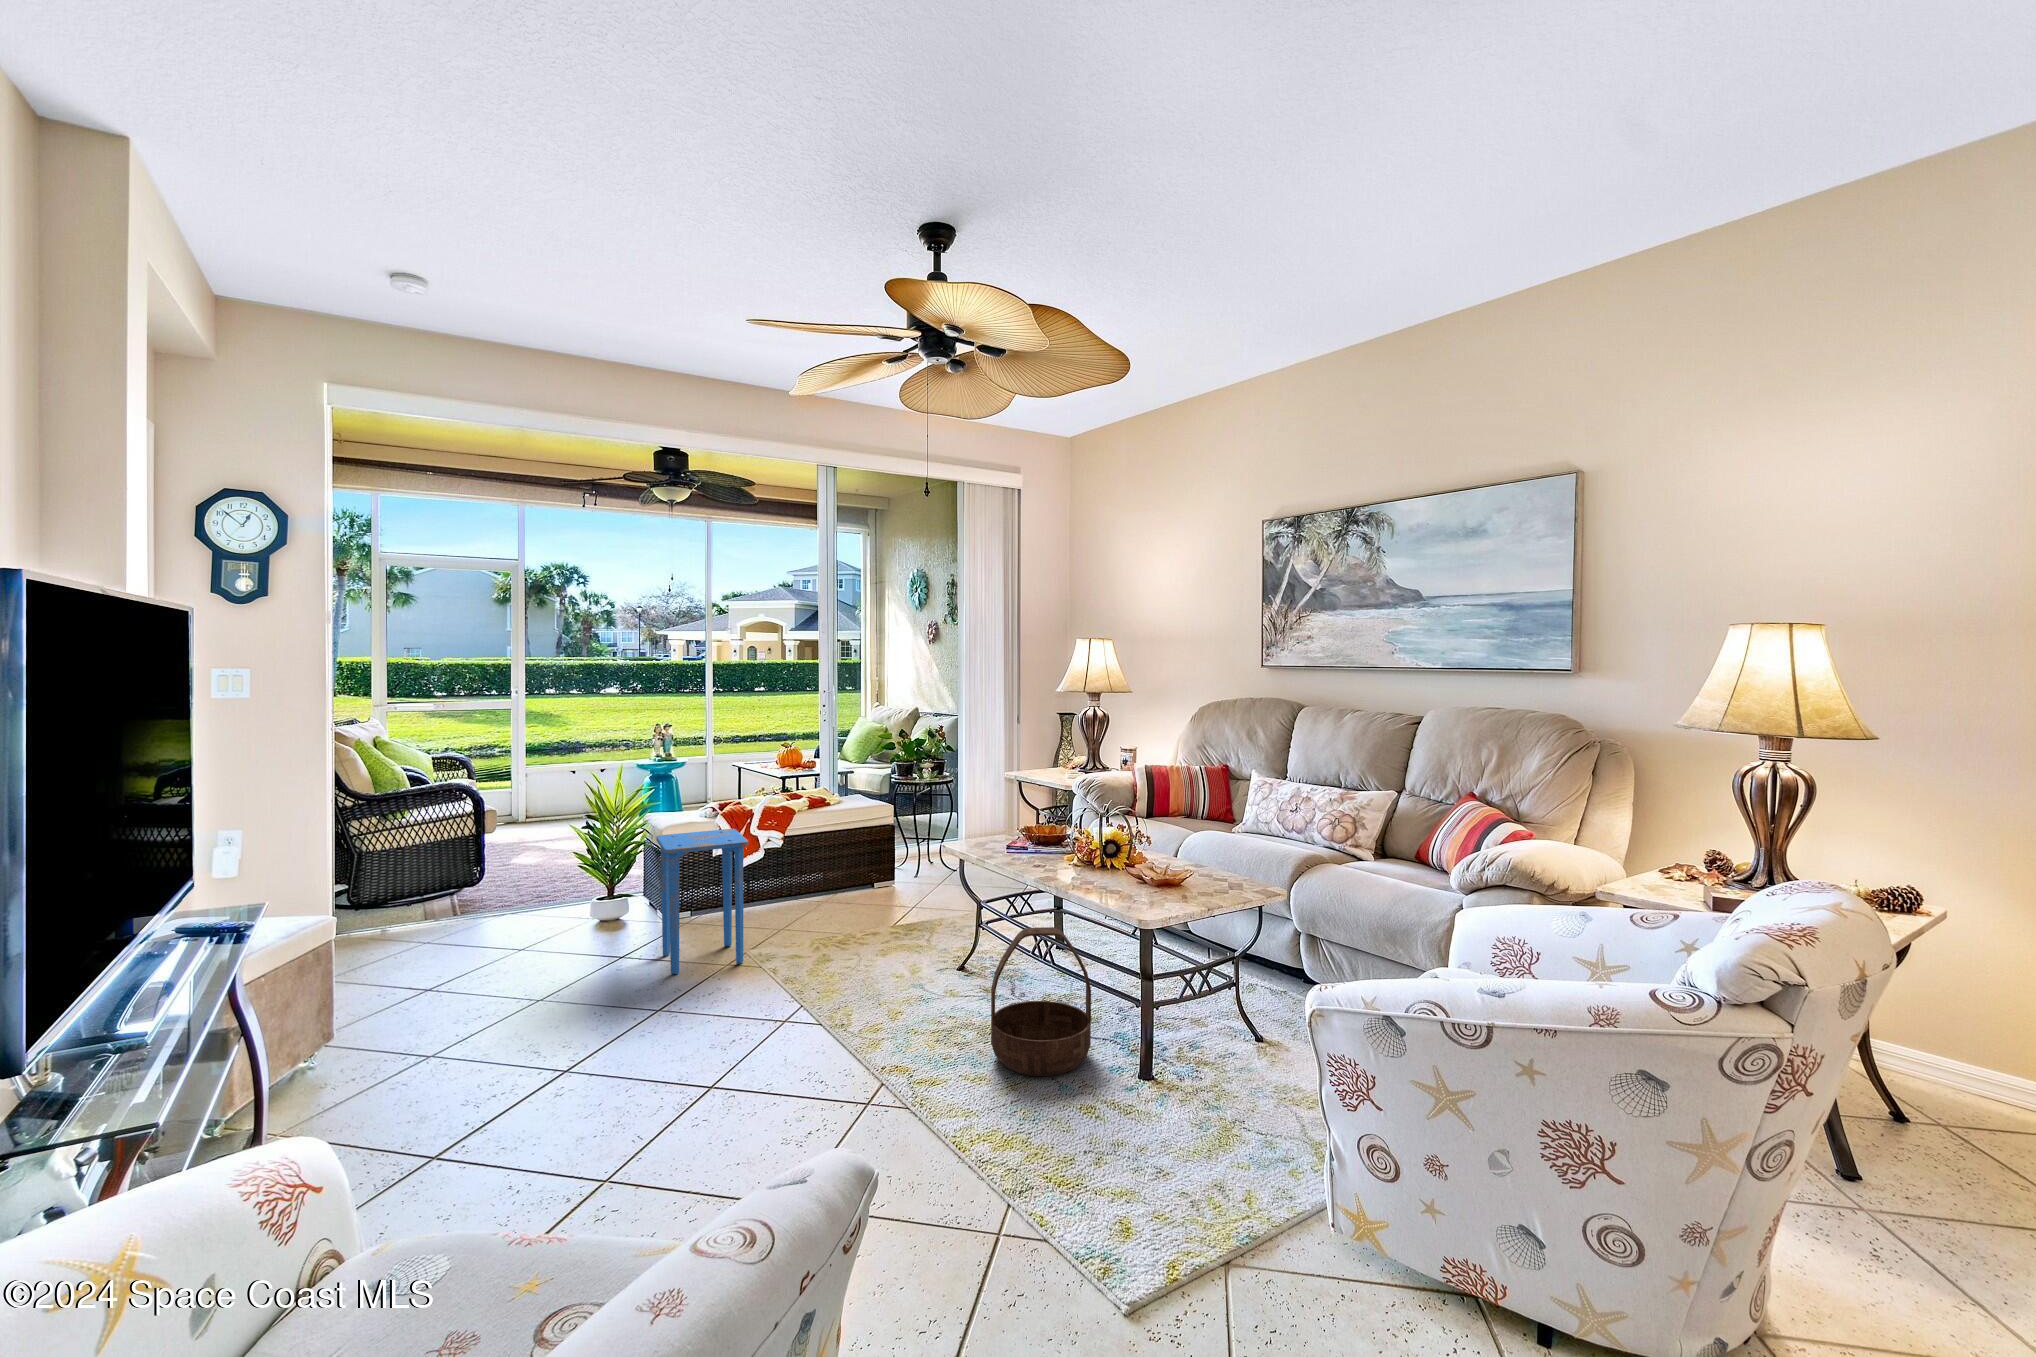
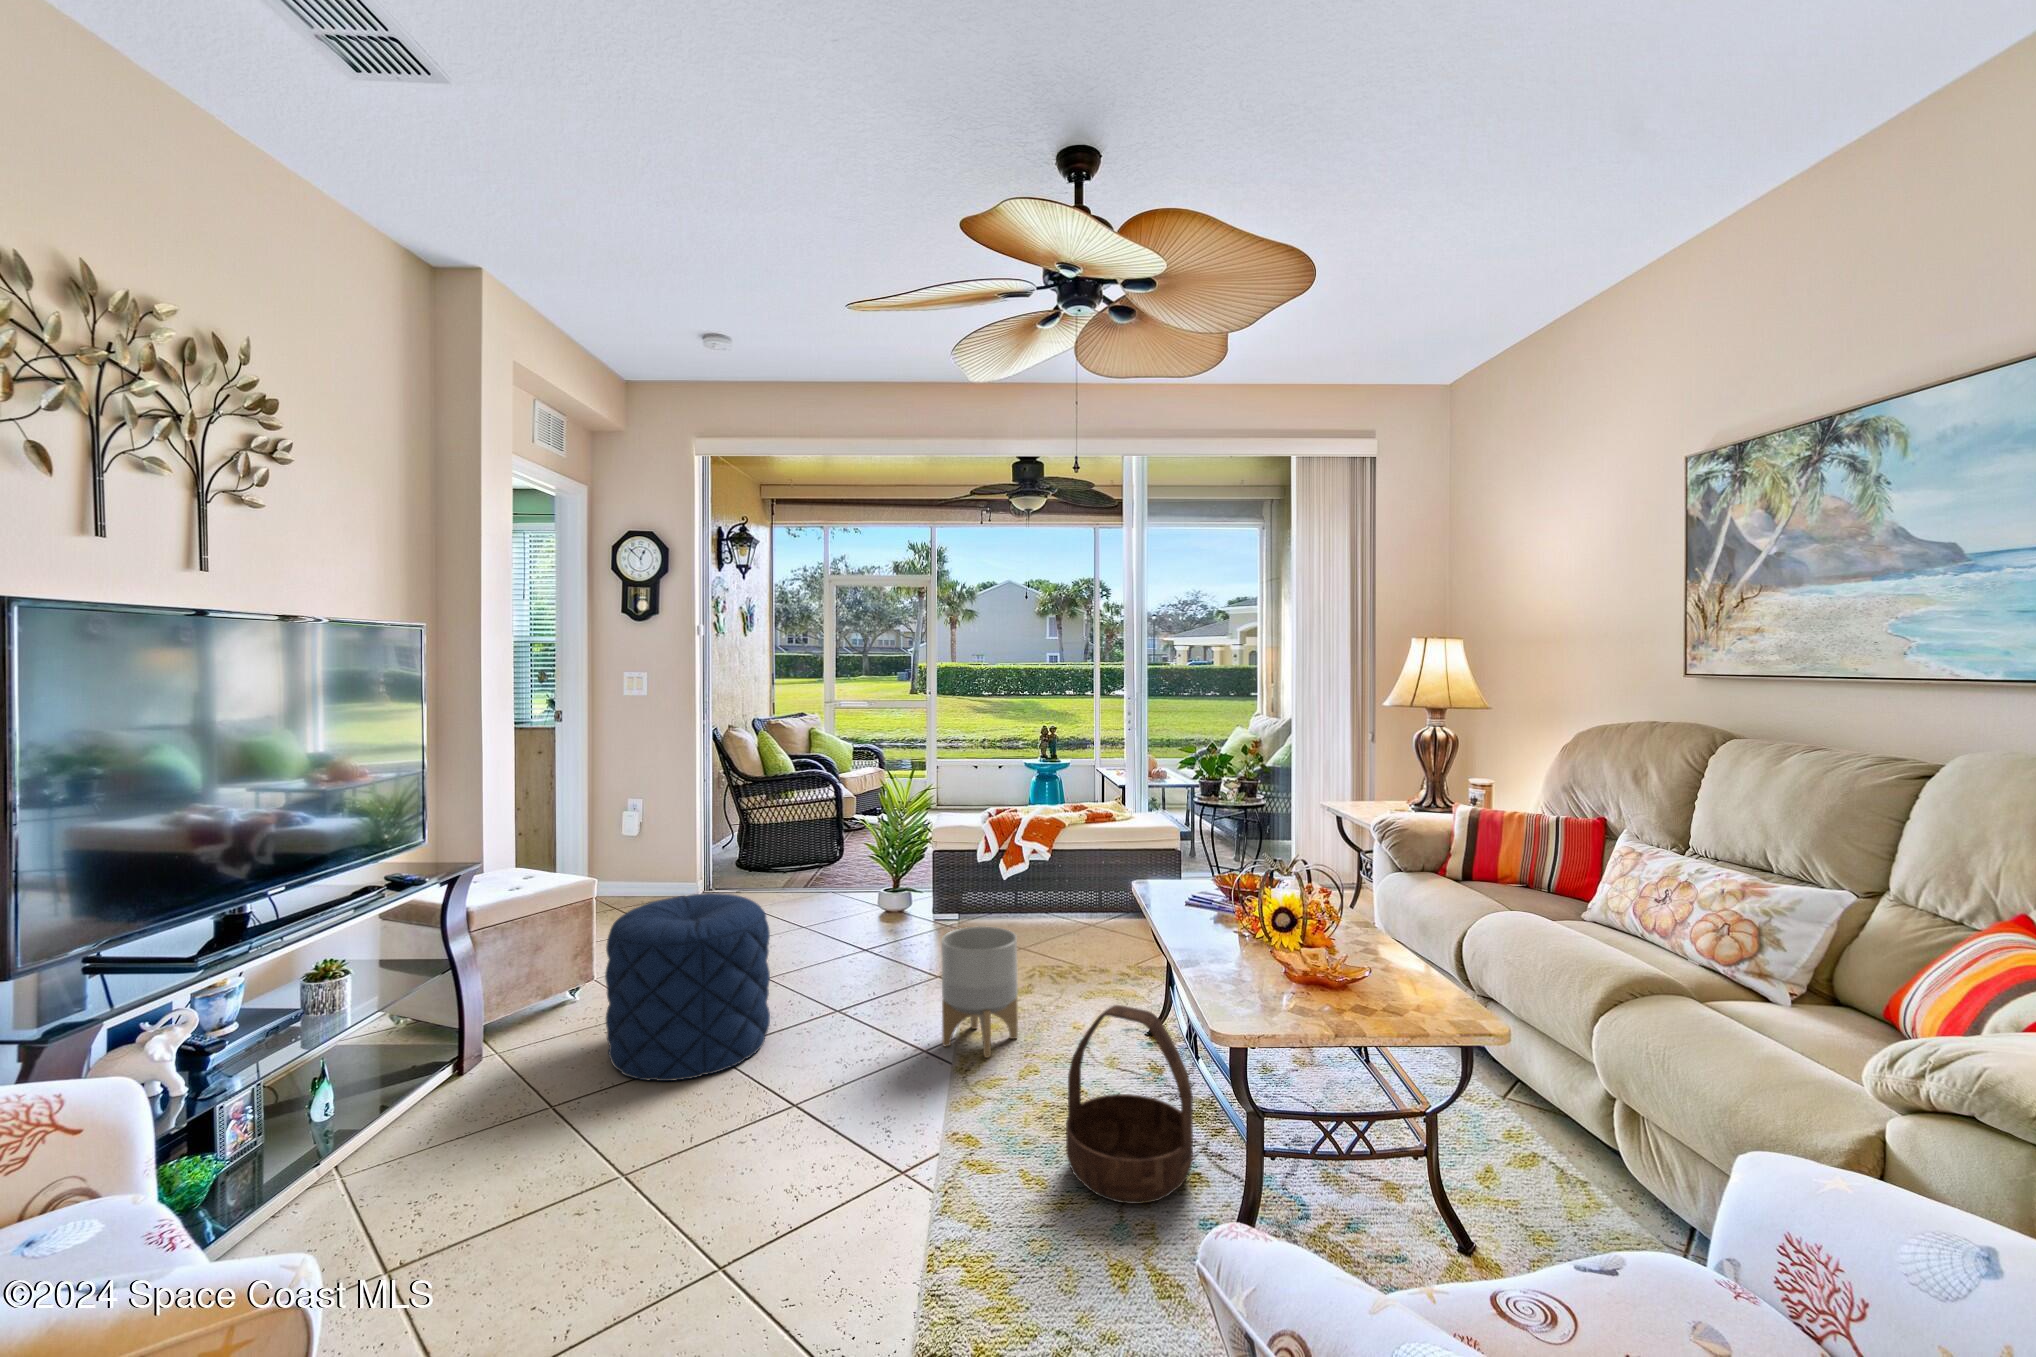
side table: present [656,829,748,974] -> none [886,836,974,974]
planter: none [790,901,862,1018] -> present [941,926,1018,1058]
pouf: none [424,908,616,1120] -> present [605,893,770,1081]

